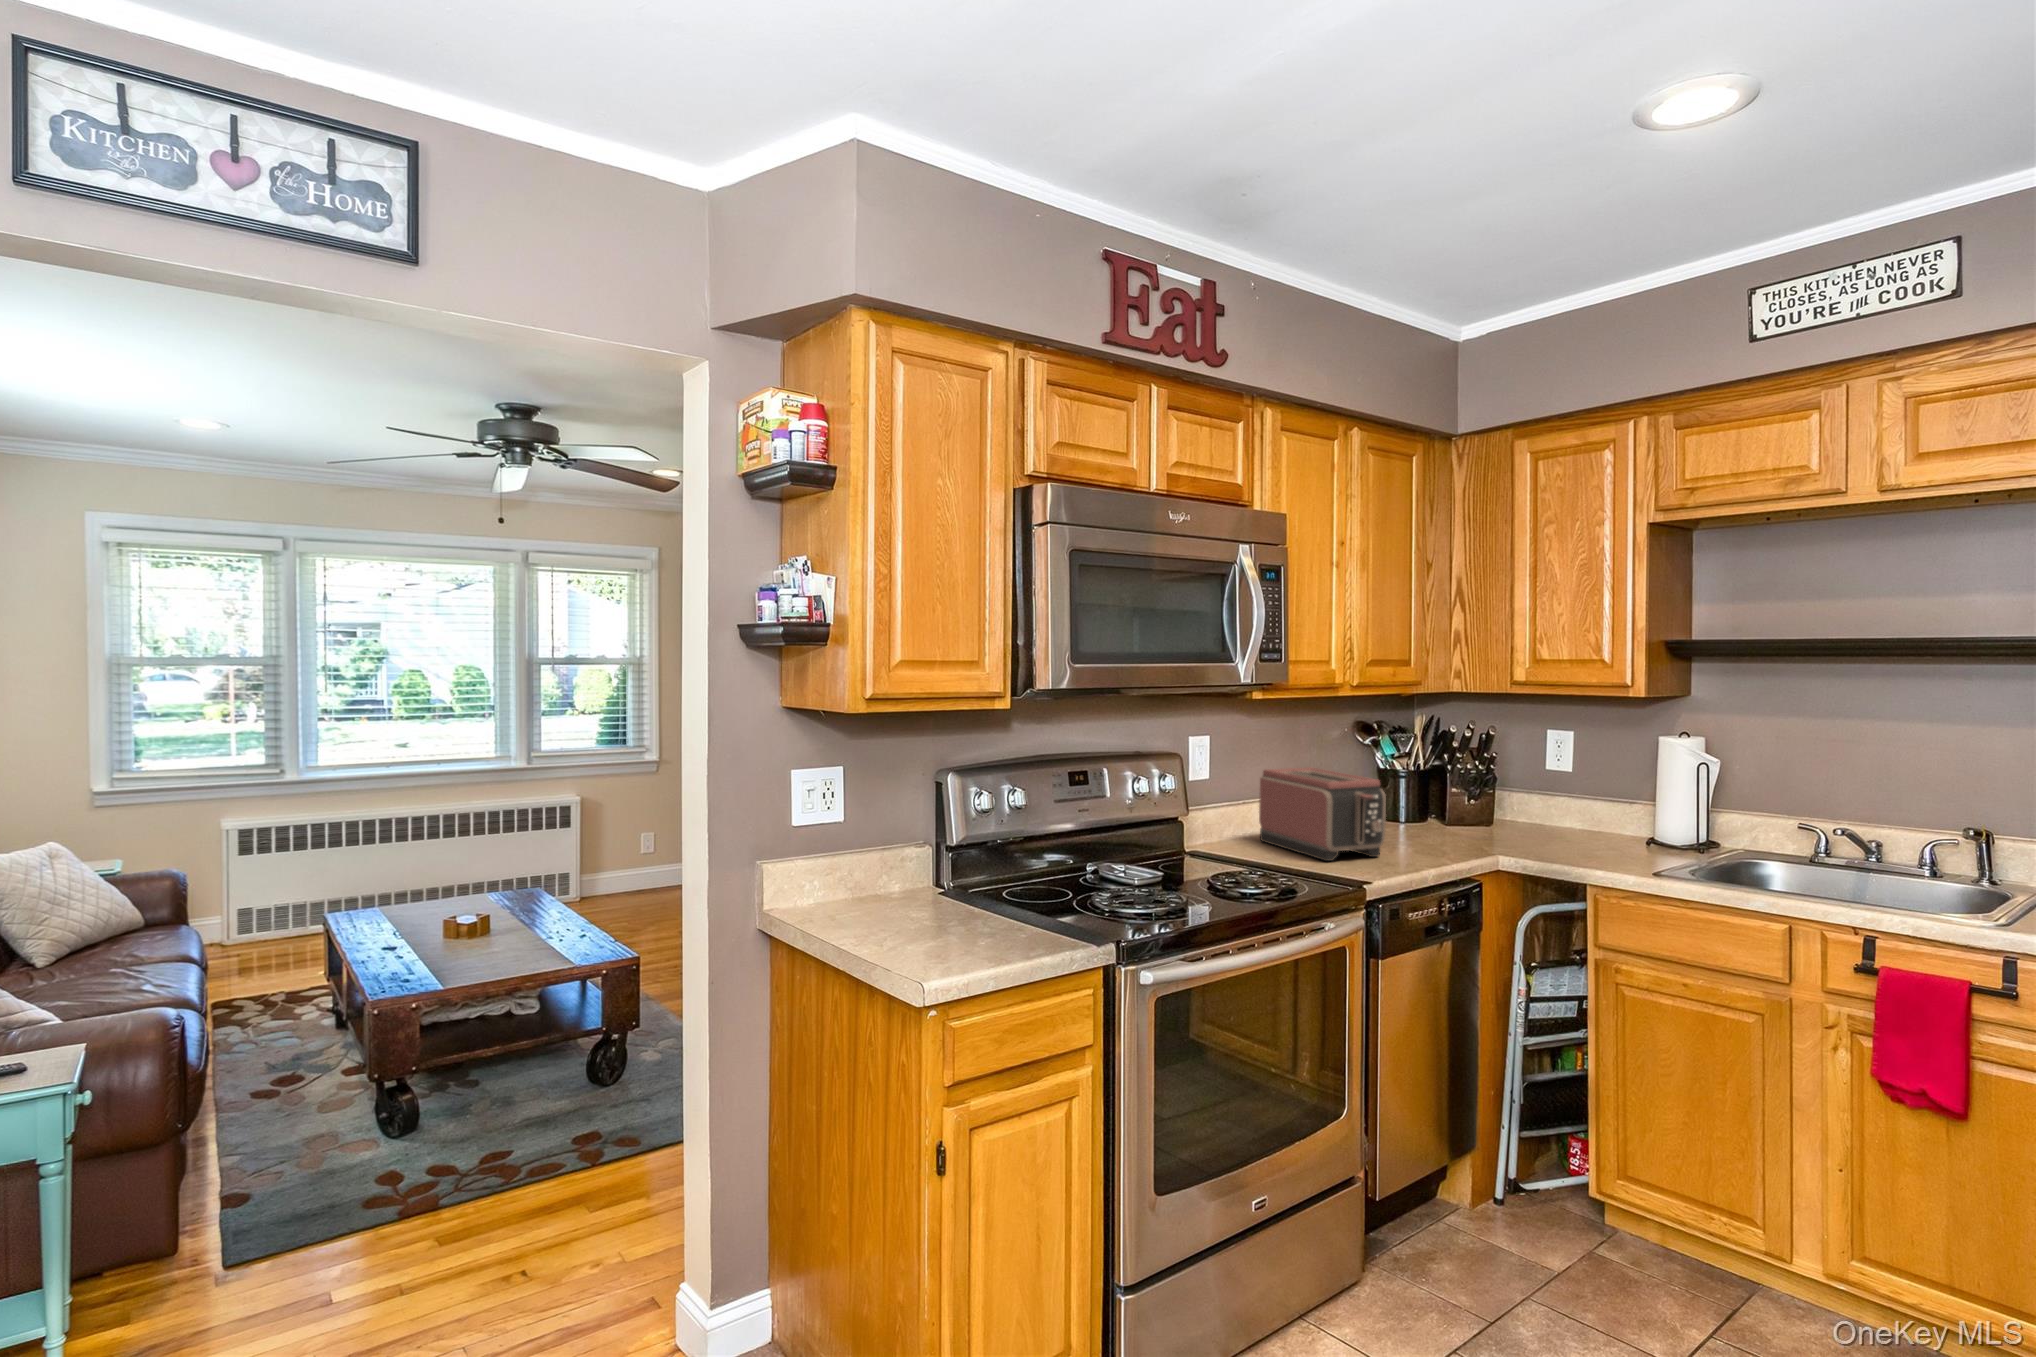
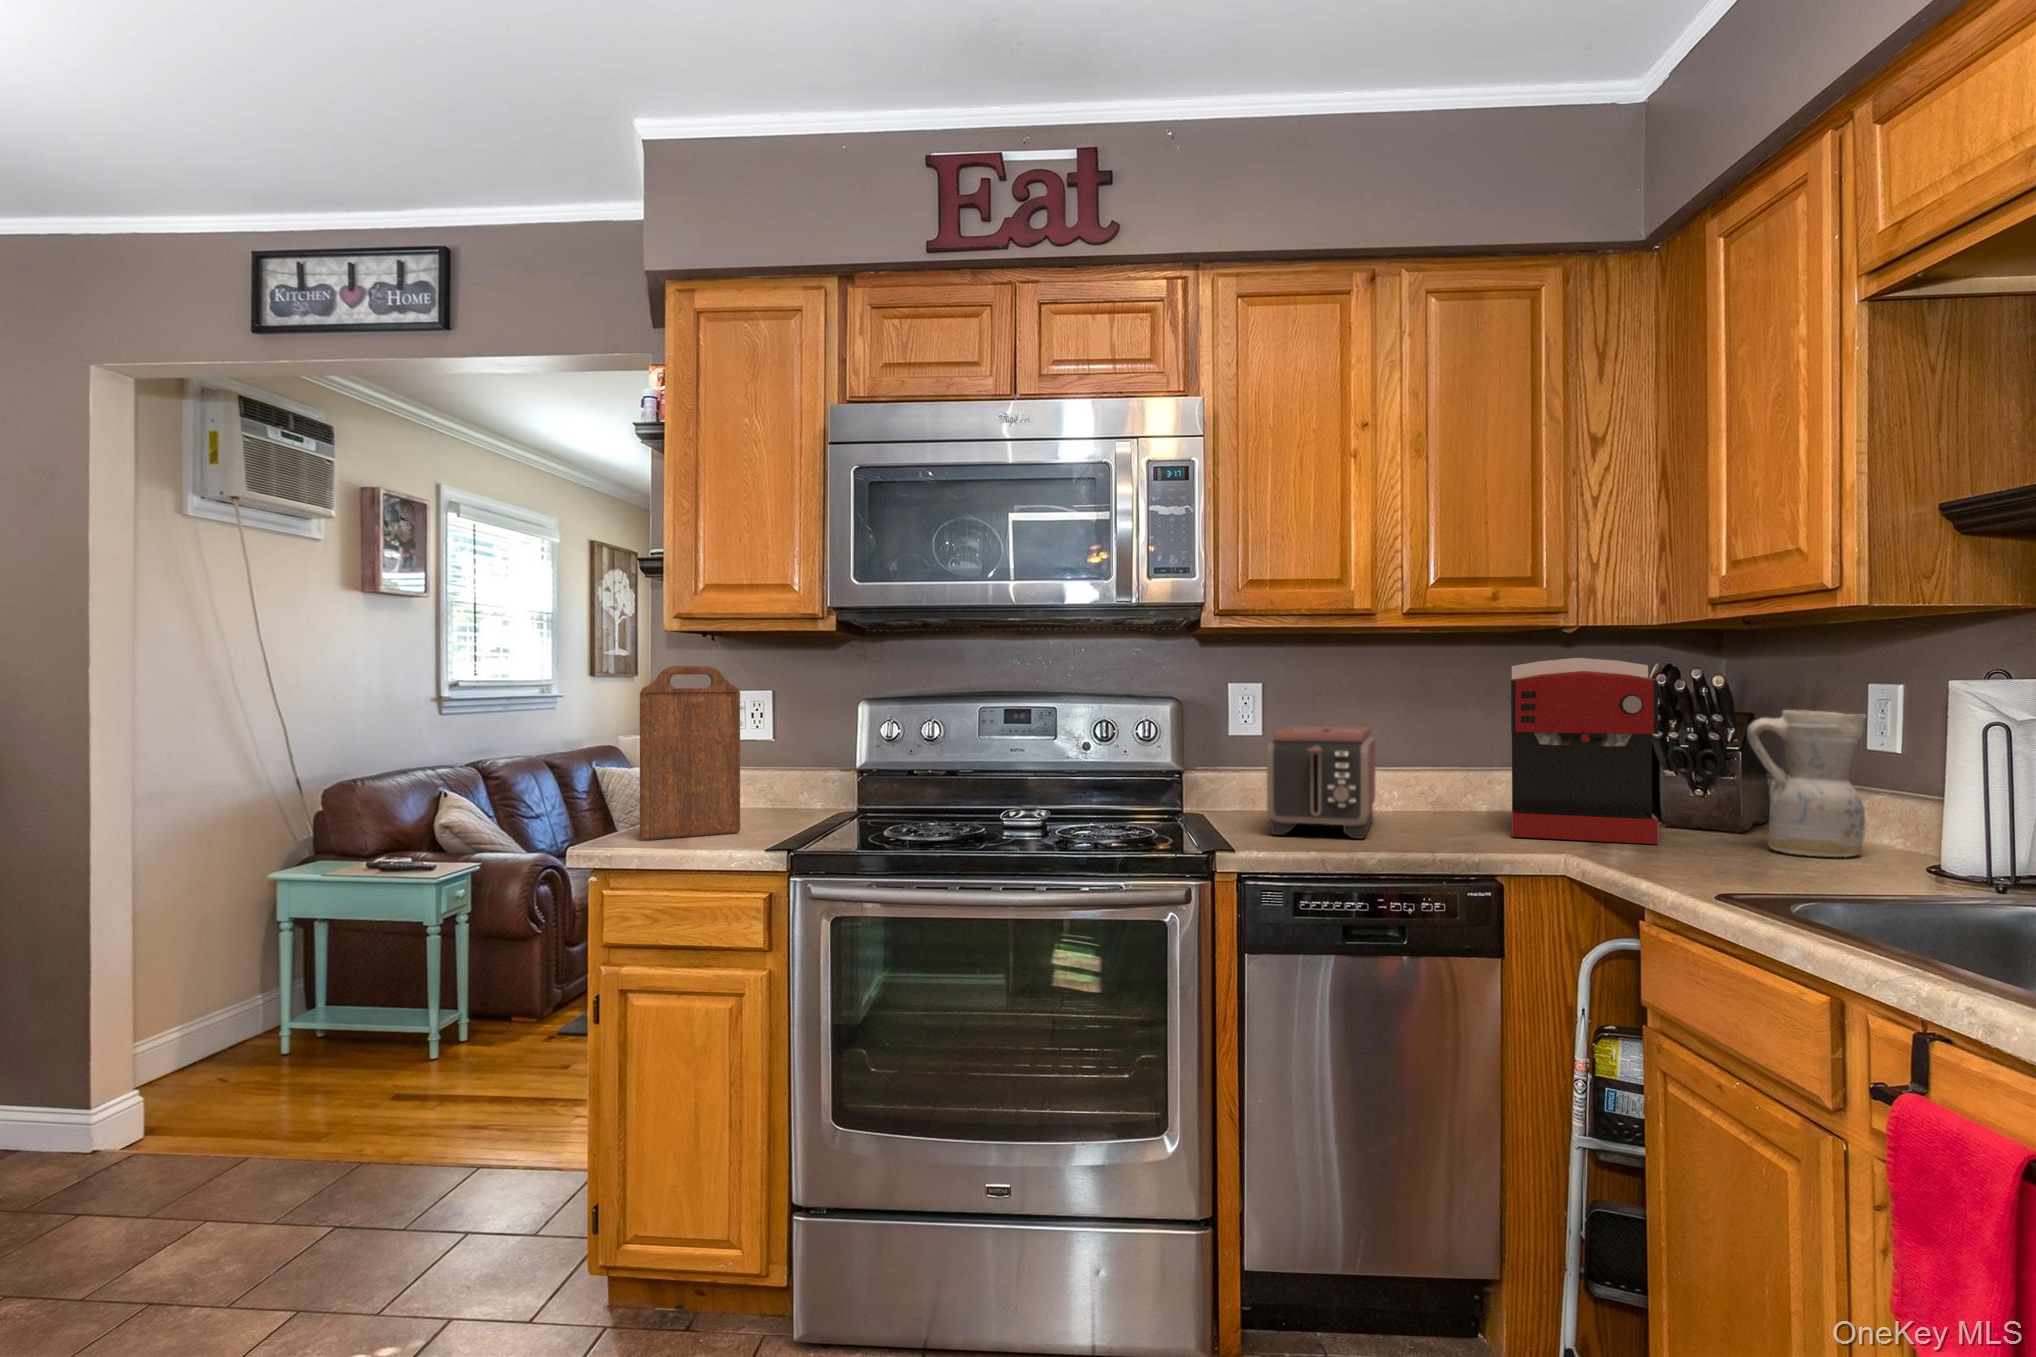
coffee maker: none [1368,714,1501,841] -> present [1511,658,1658,844]
ceramic pitcher: none [1536,749,1591,836] -> present [1747,710,1867,857]
cutting board: none [941,761,983,962] -> present [640,666,740,839]

